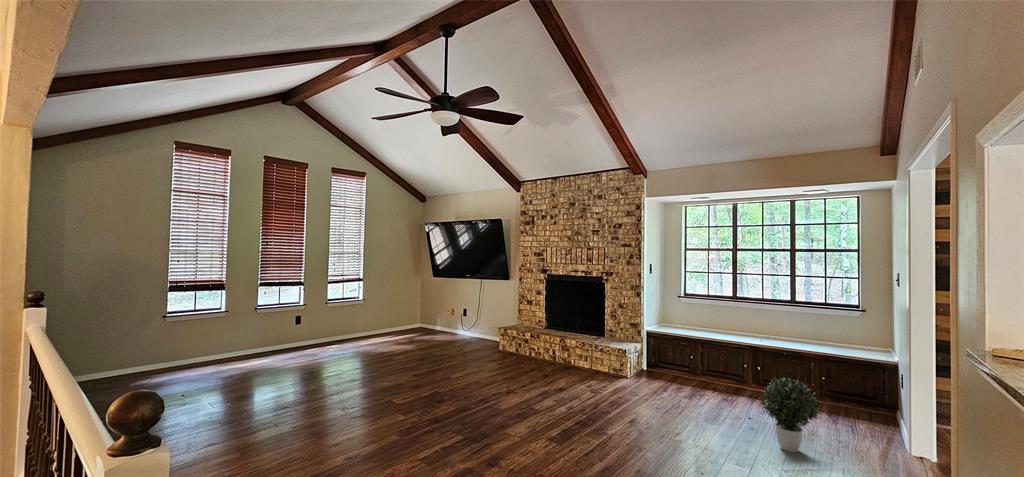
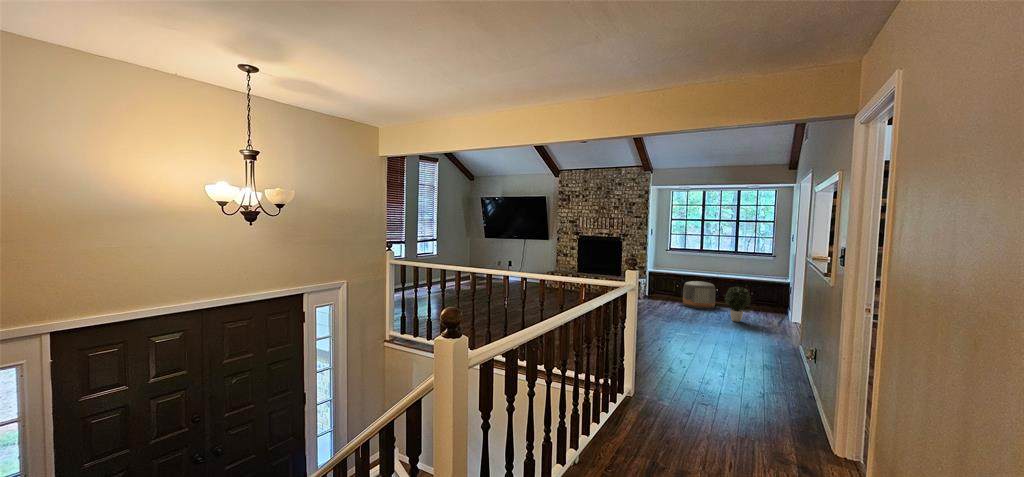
pouf: none [697,352,753,405] -> present [683,281,716,309]

